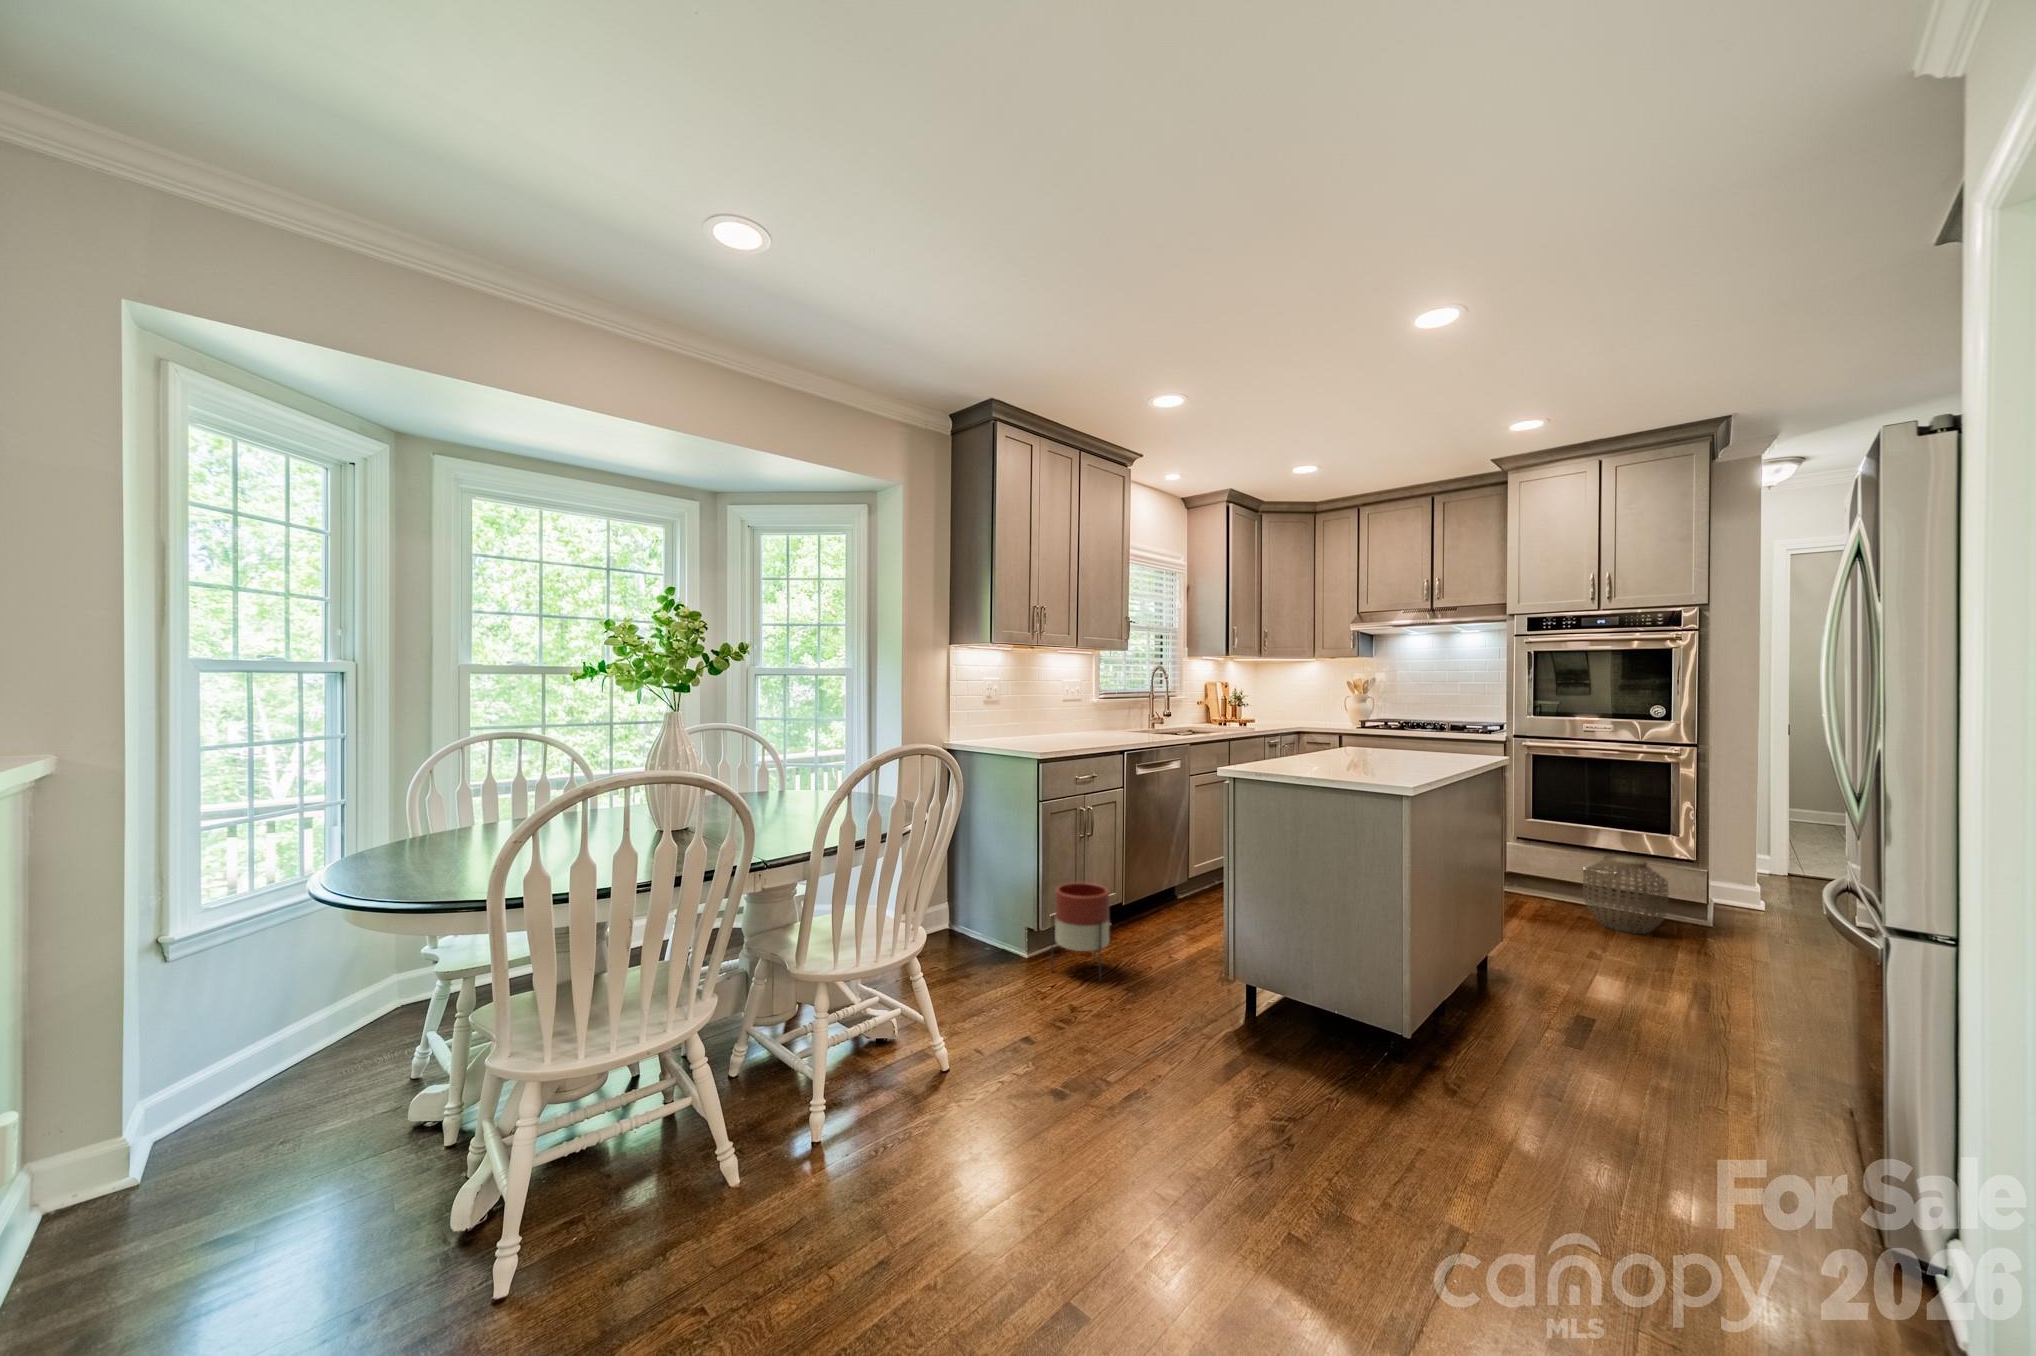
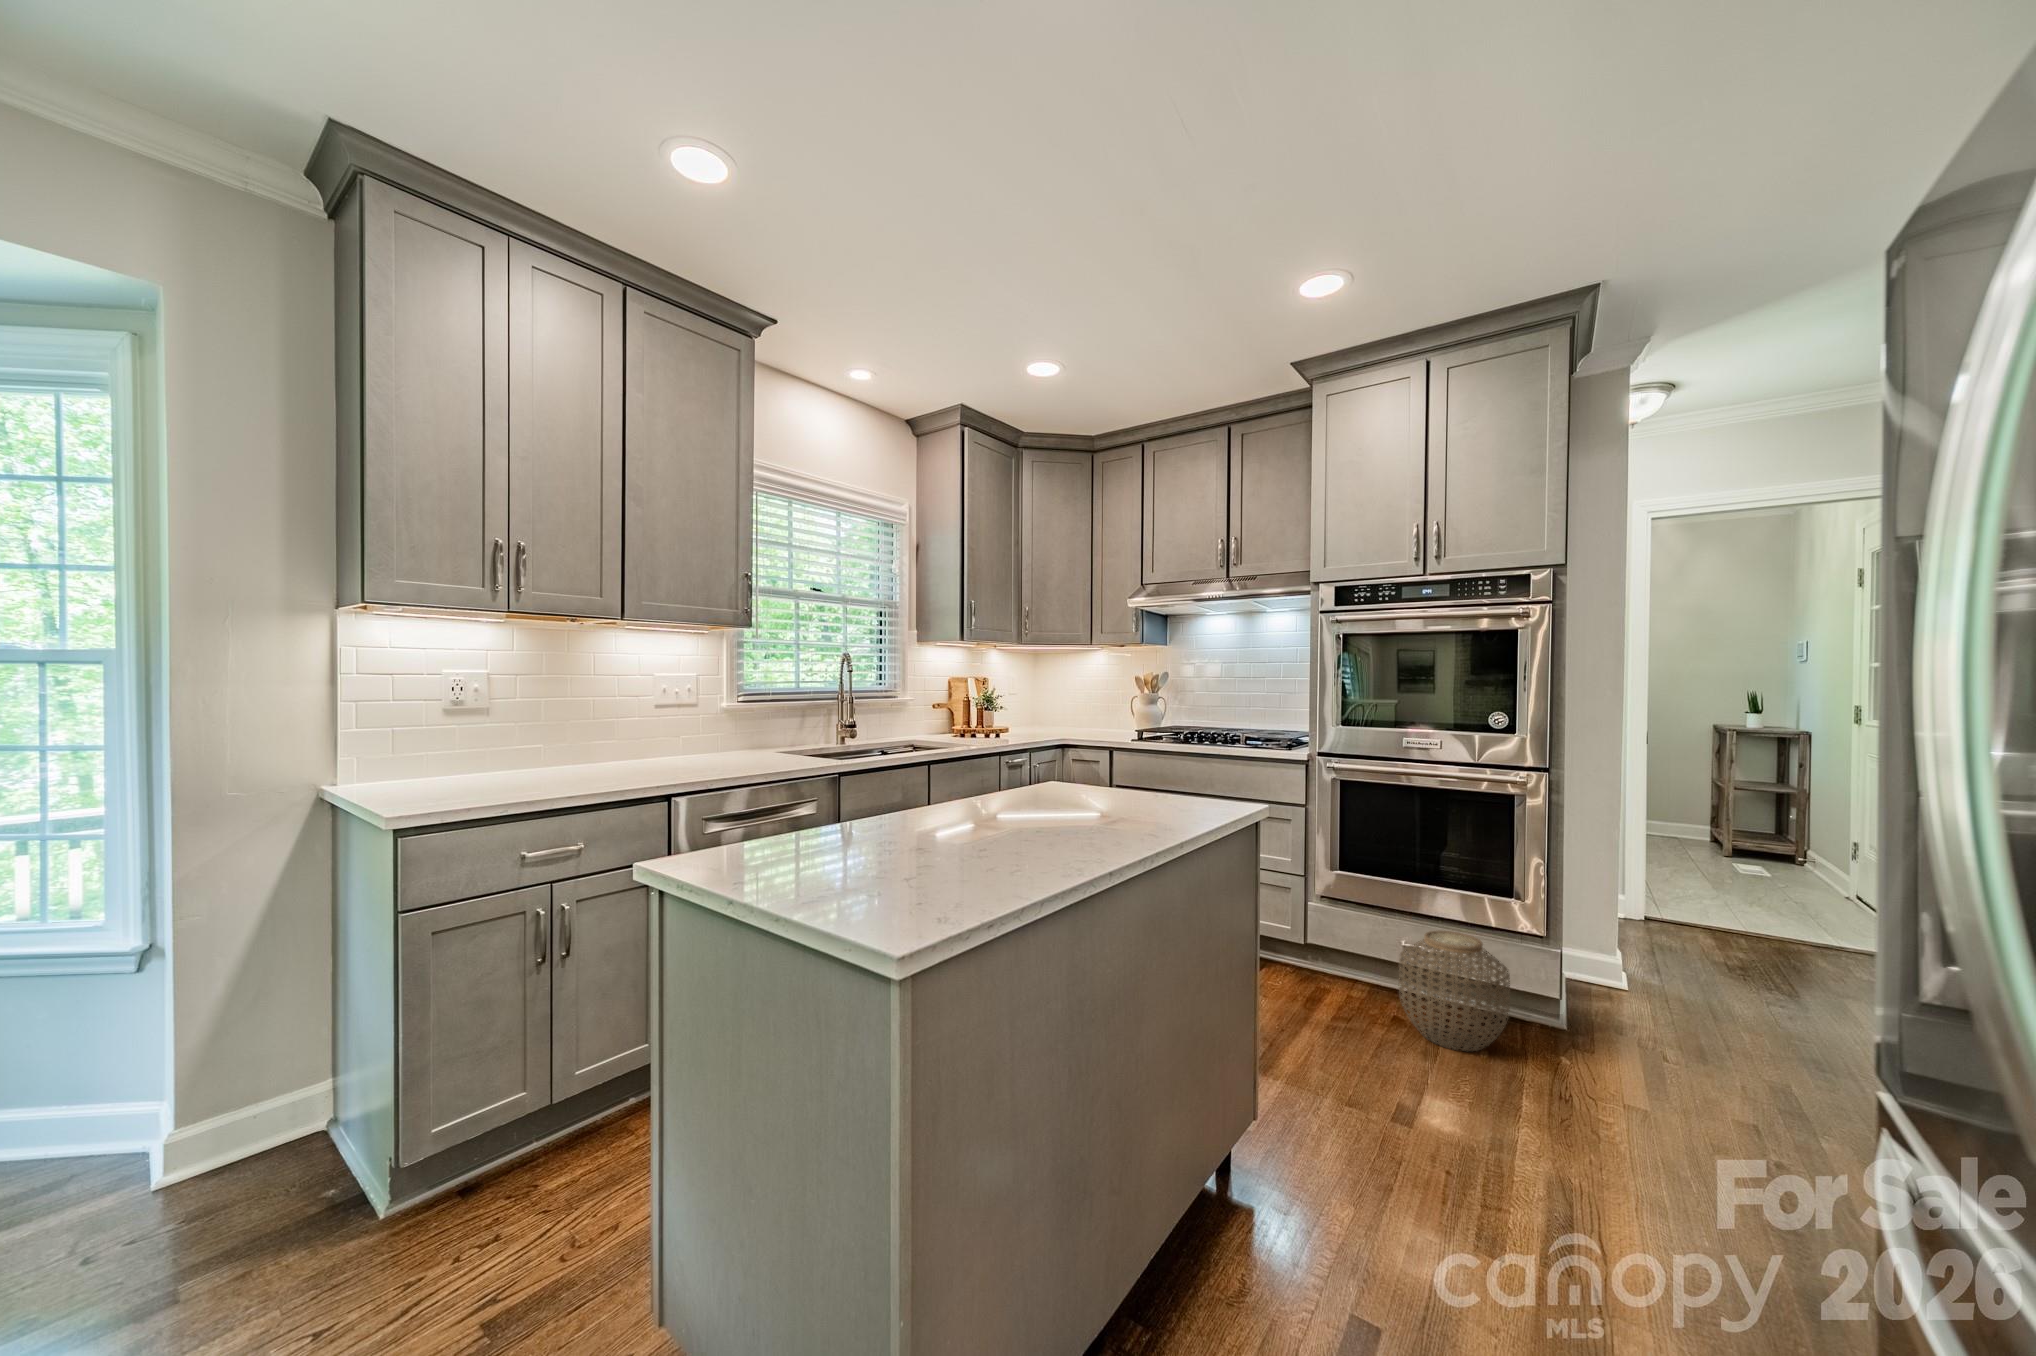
planter: present [1051,882,1109,981] -> none [416,1047,543,1263]

